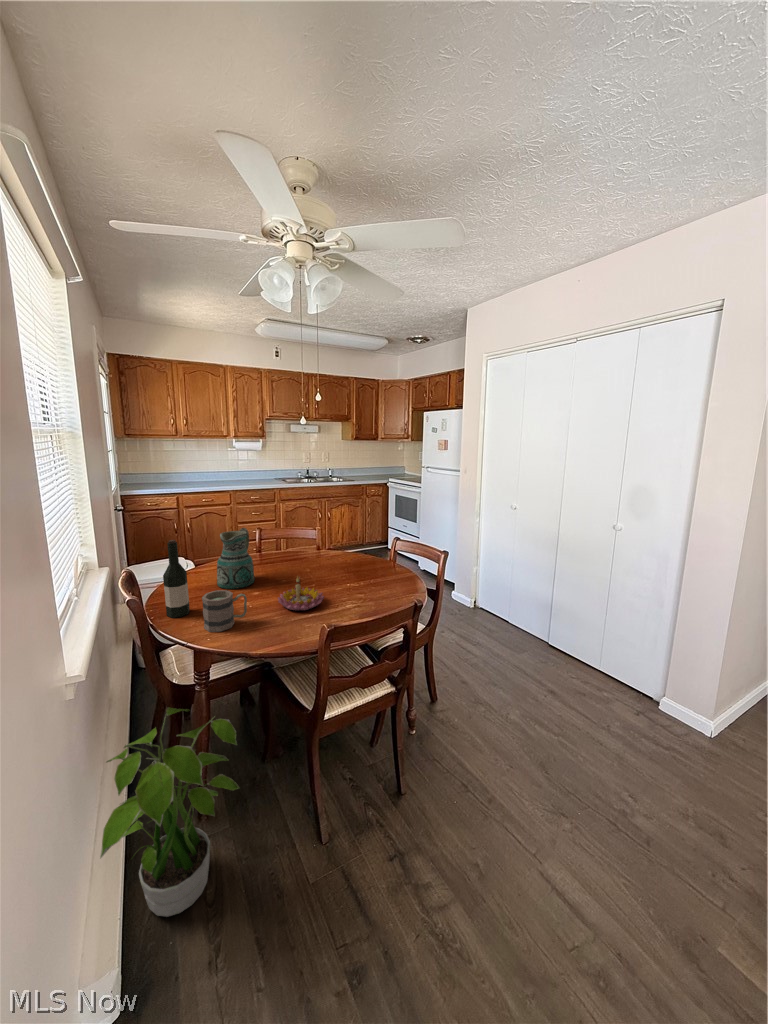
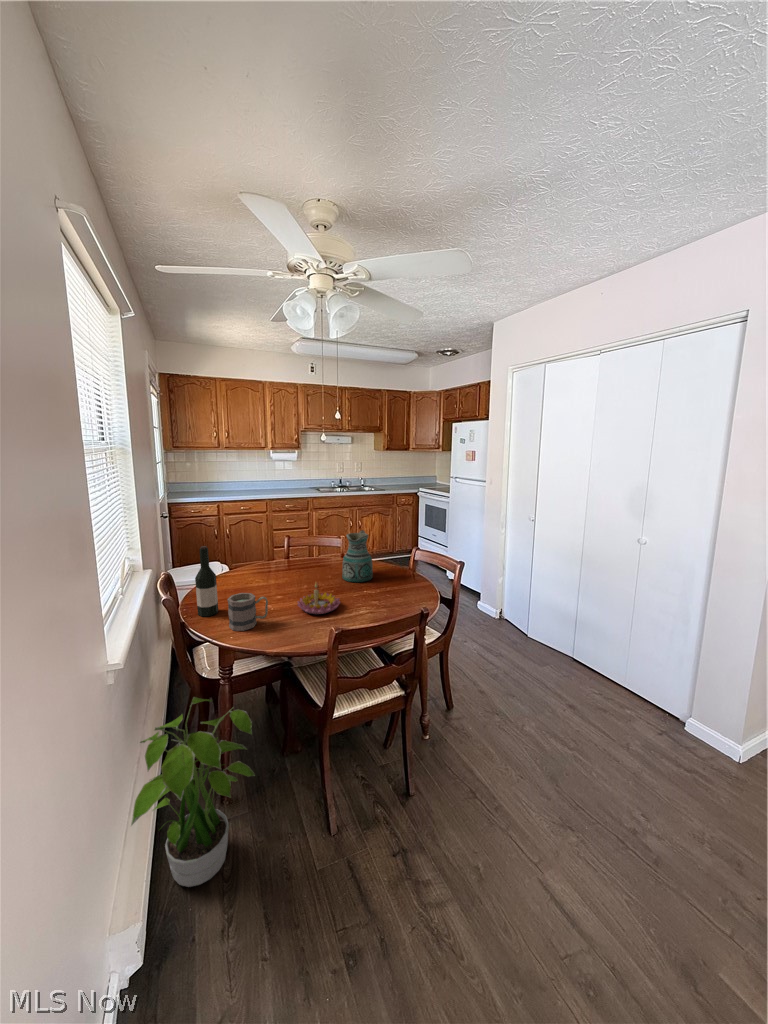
ceramic pitcher: present [217,528,254,589] -> present [342,530,373,582]

